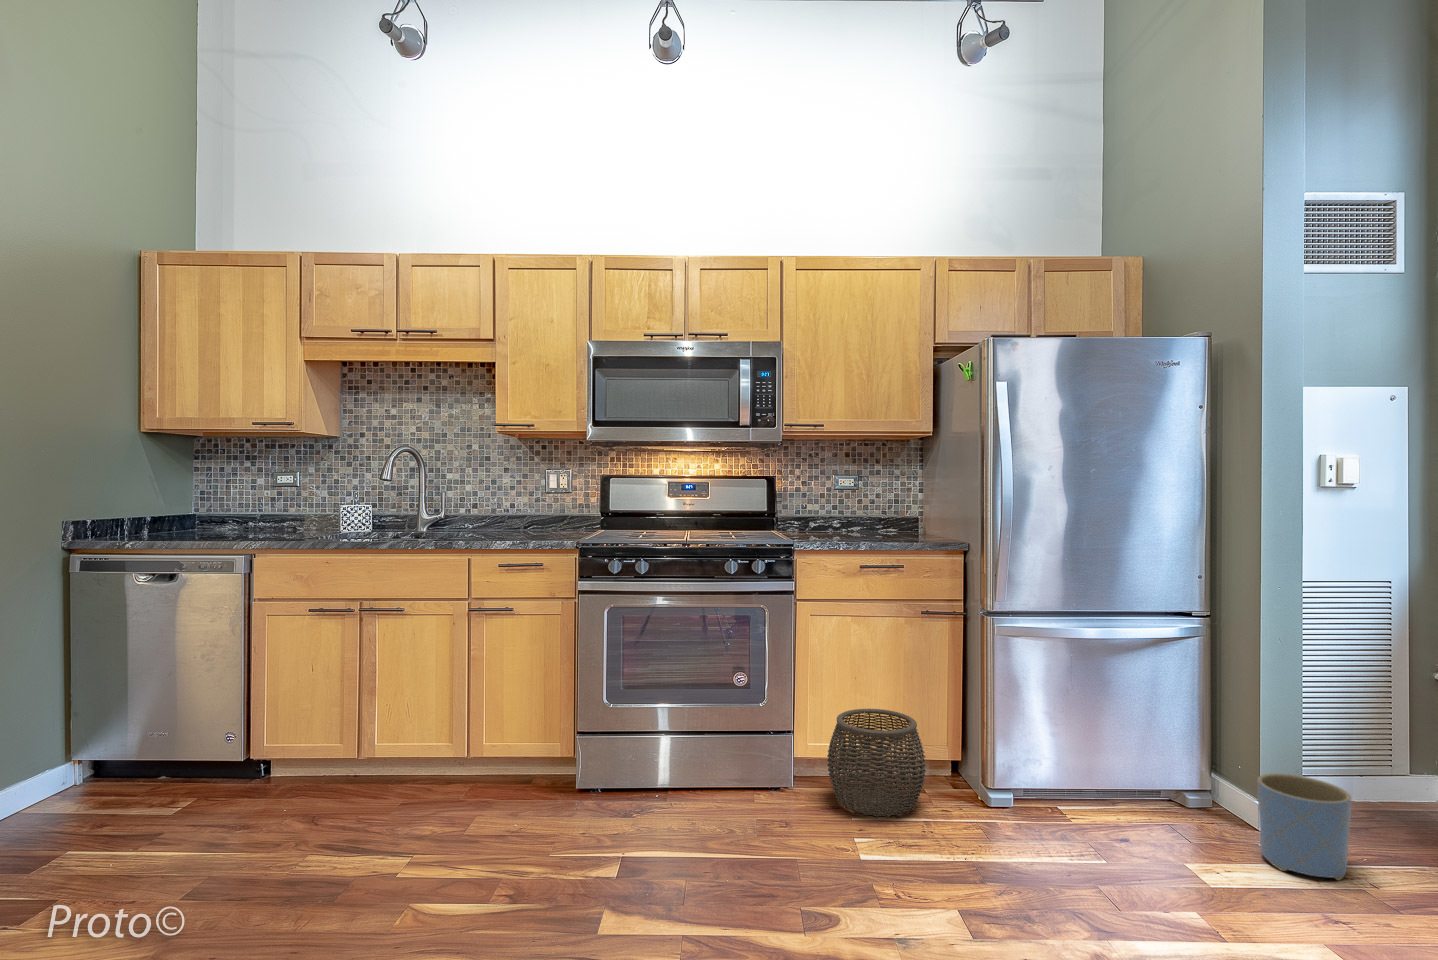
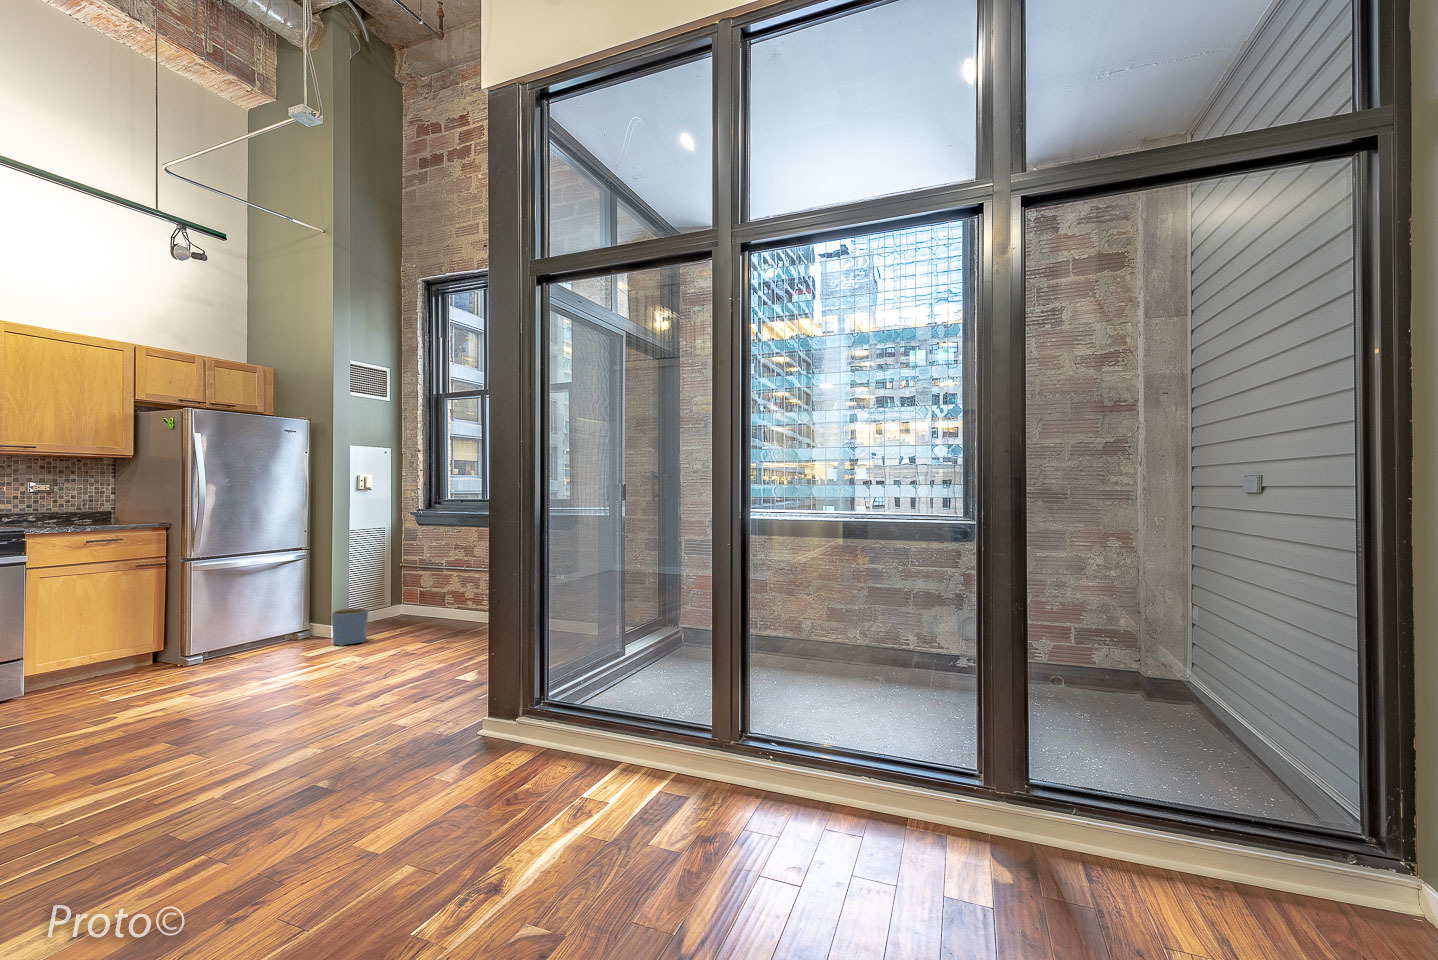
woven basket: present [827,709,926,818] -> none [62,627,147,690]

